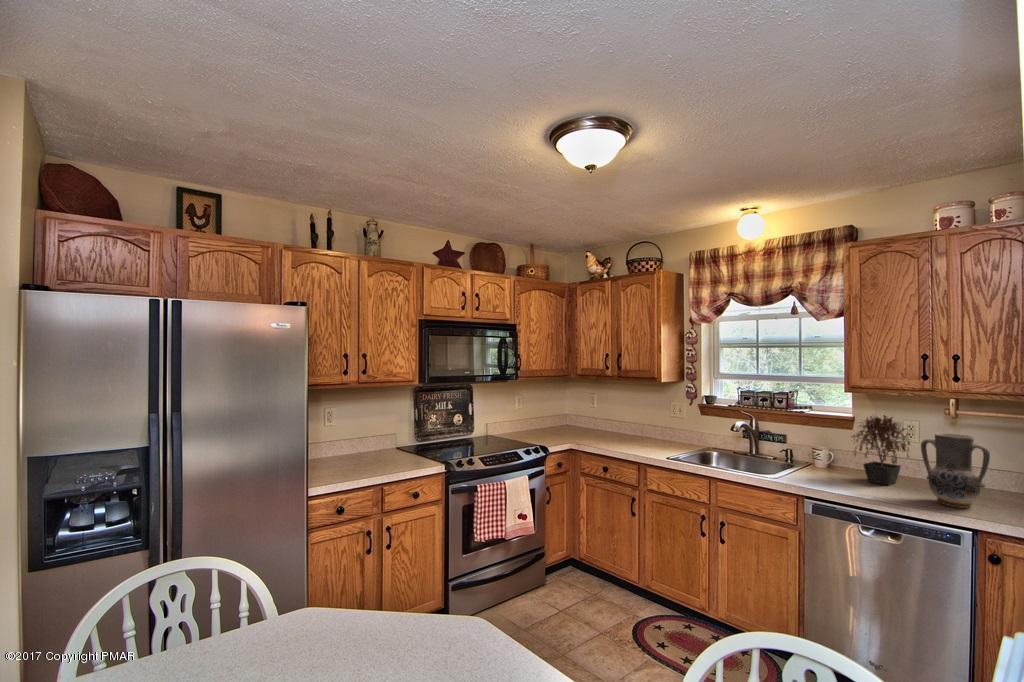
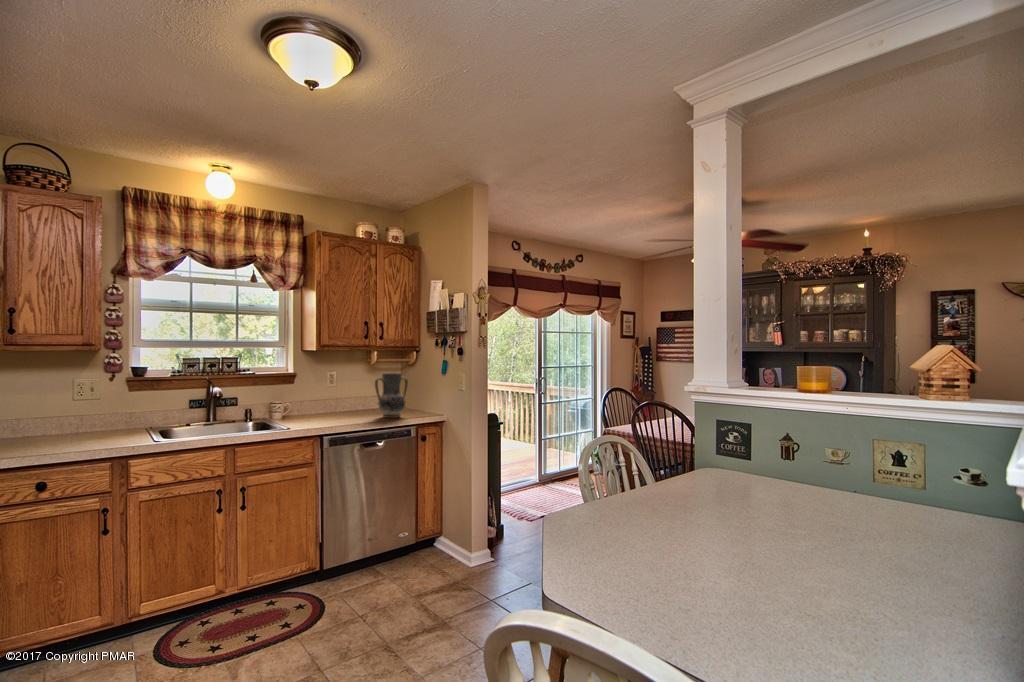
potted plant: present [852,415,910,485] -> none [317,365,357,418]

